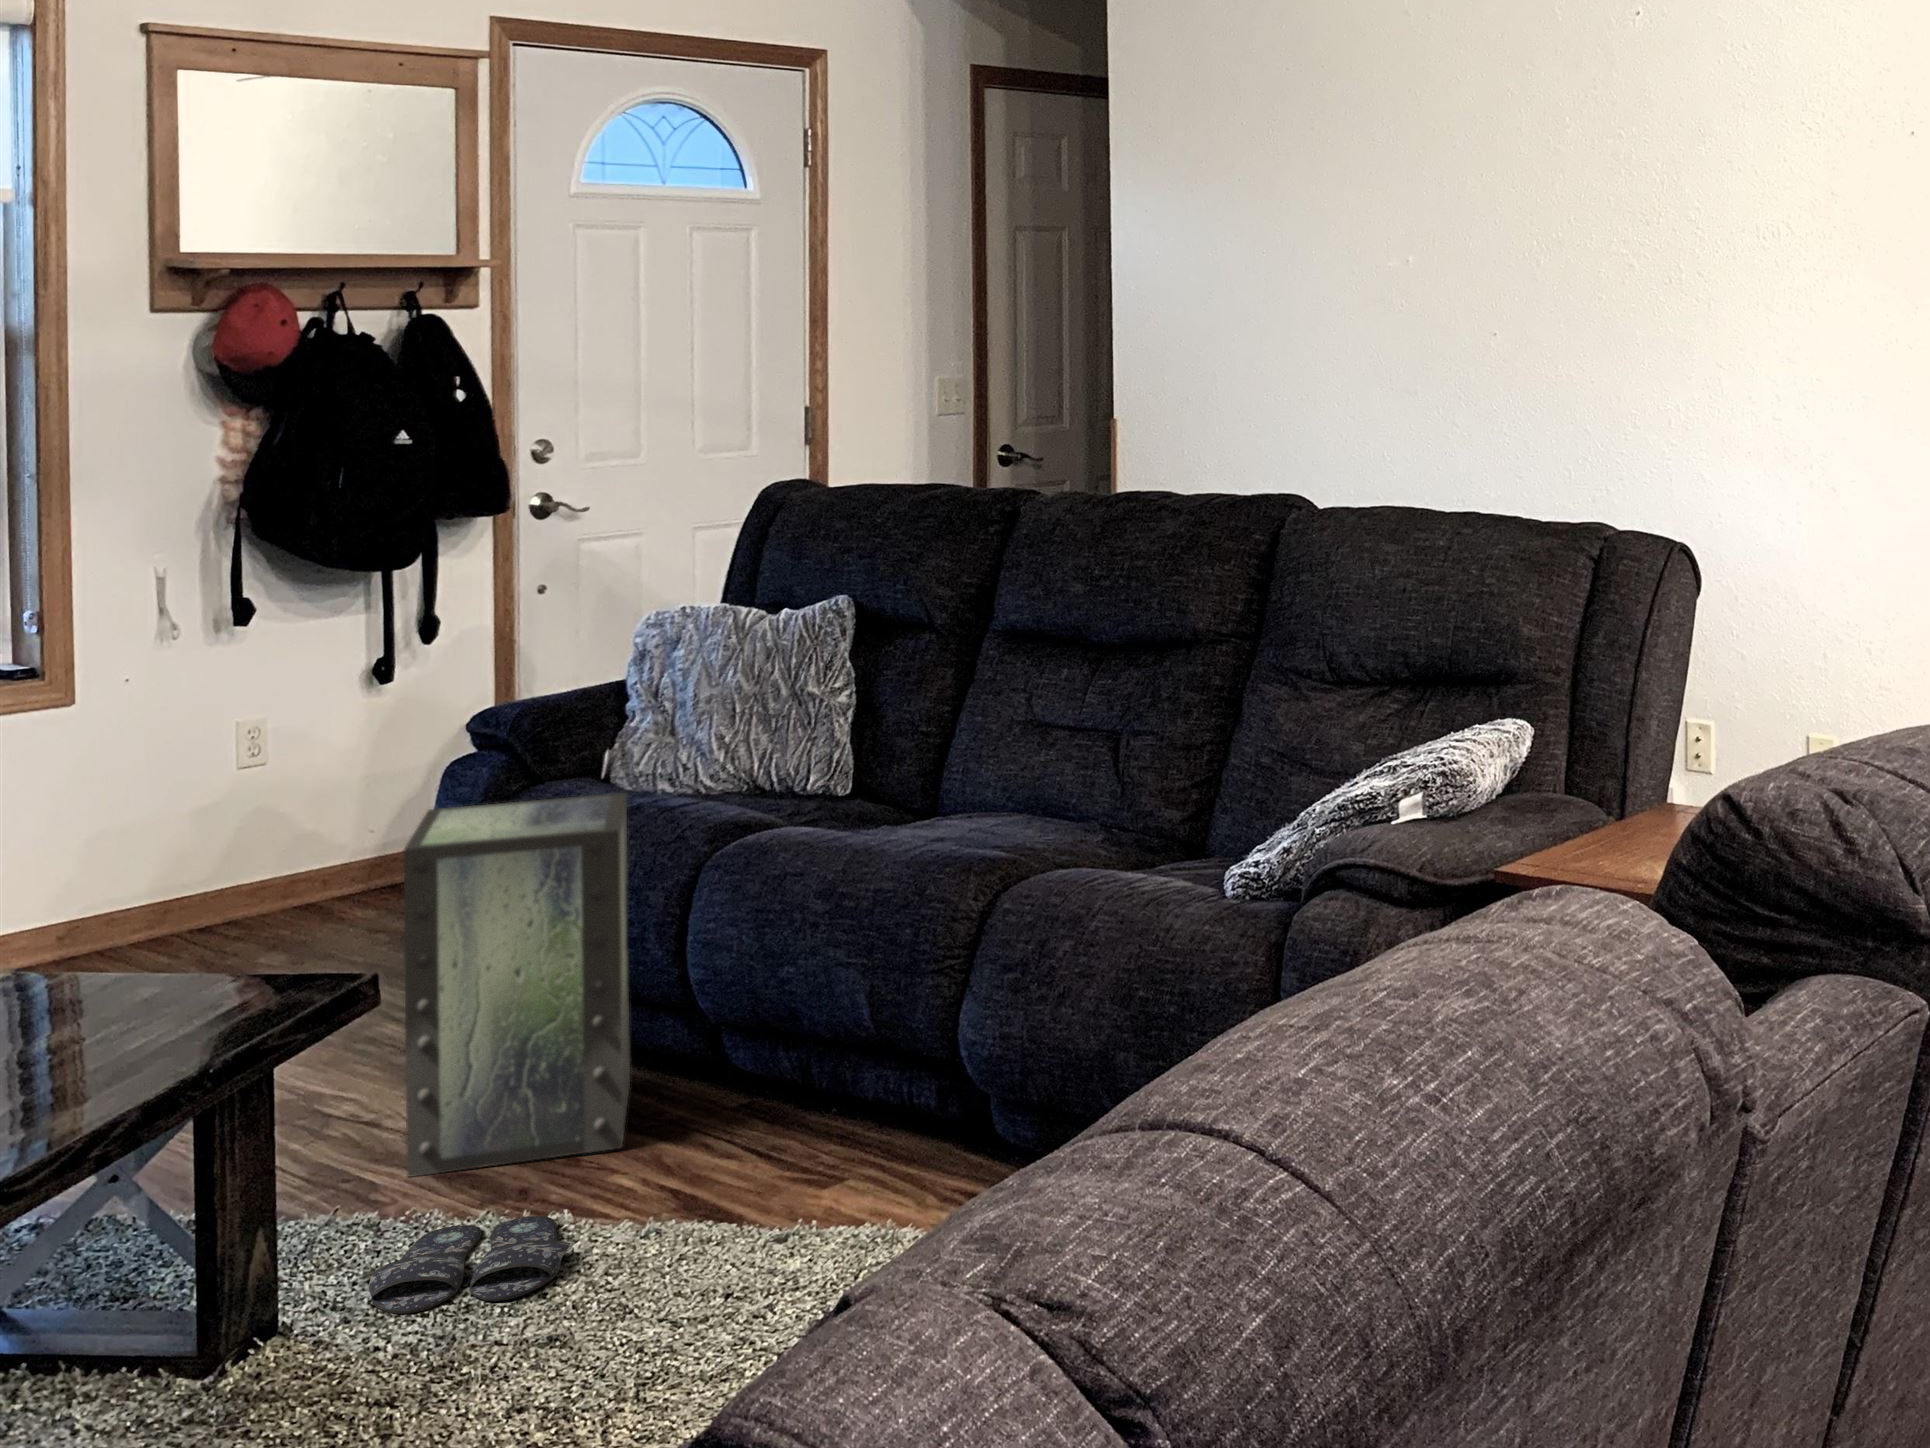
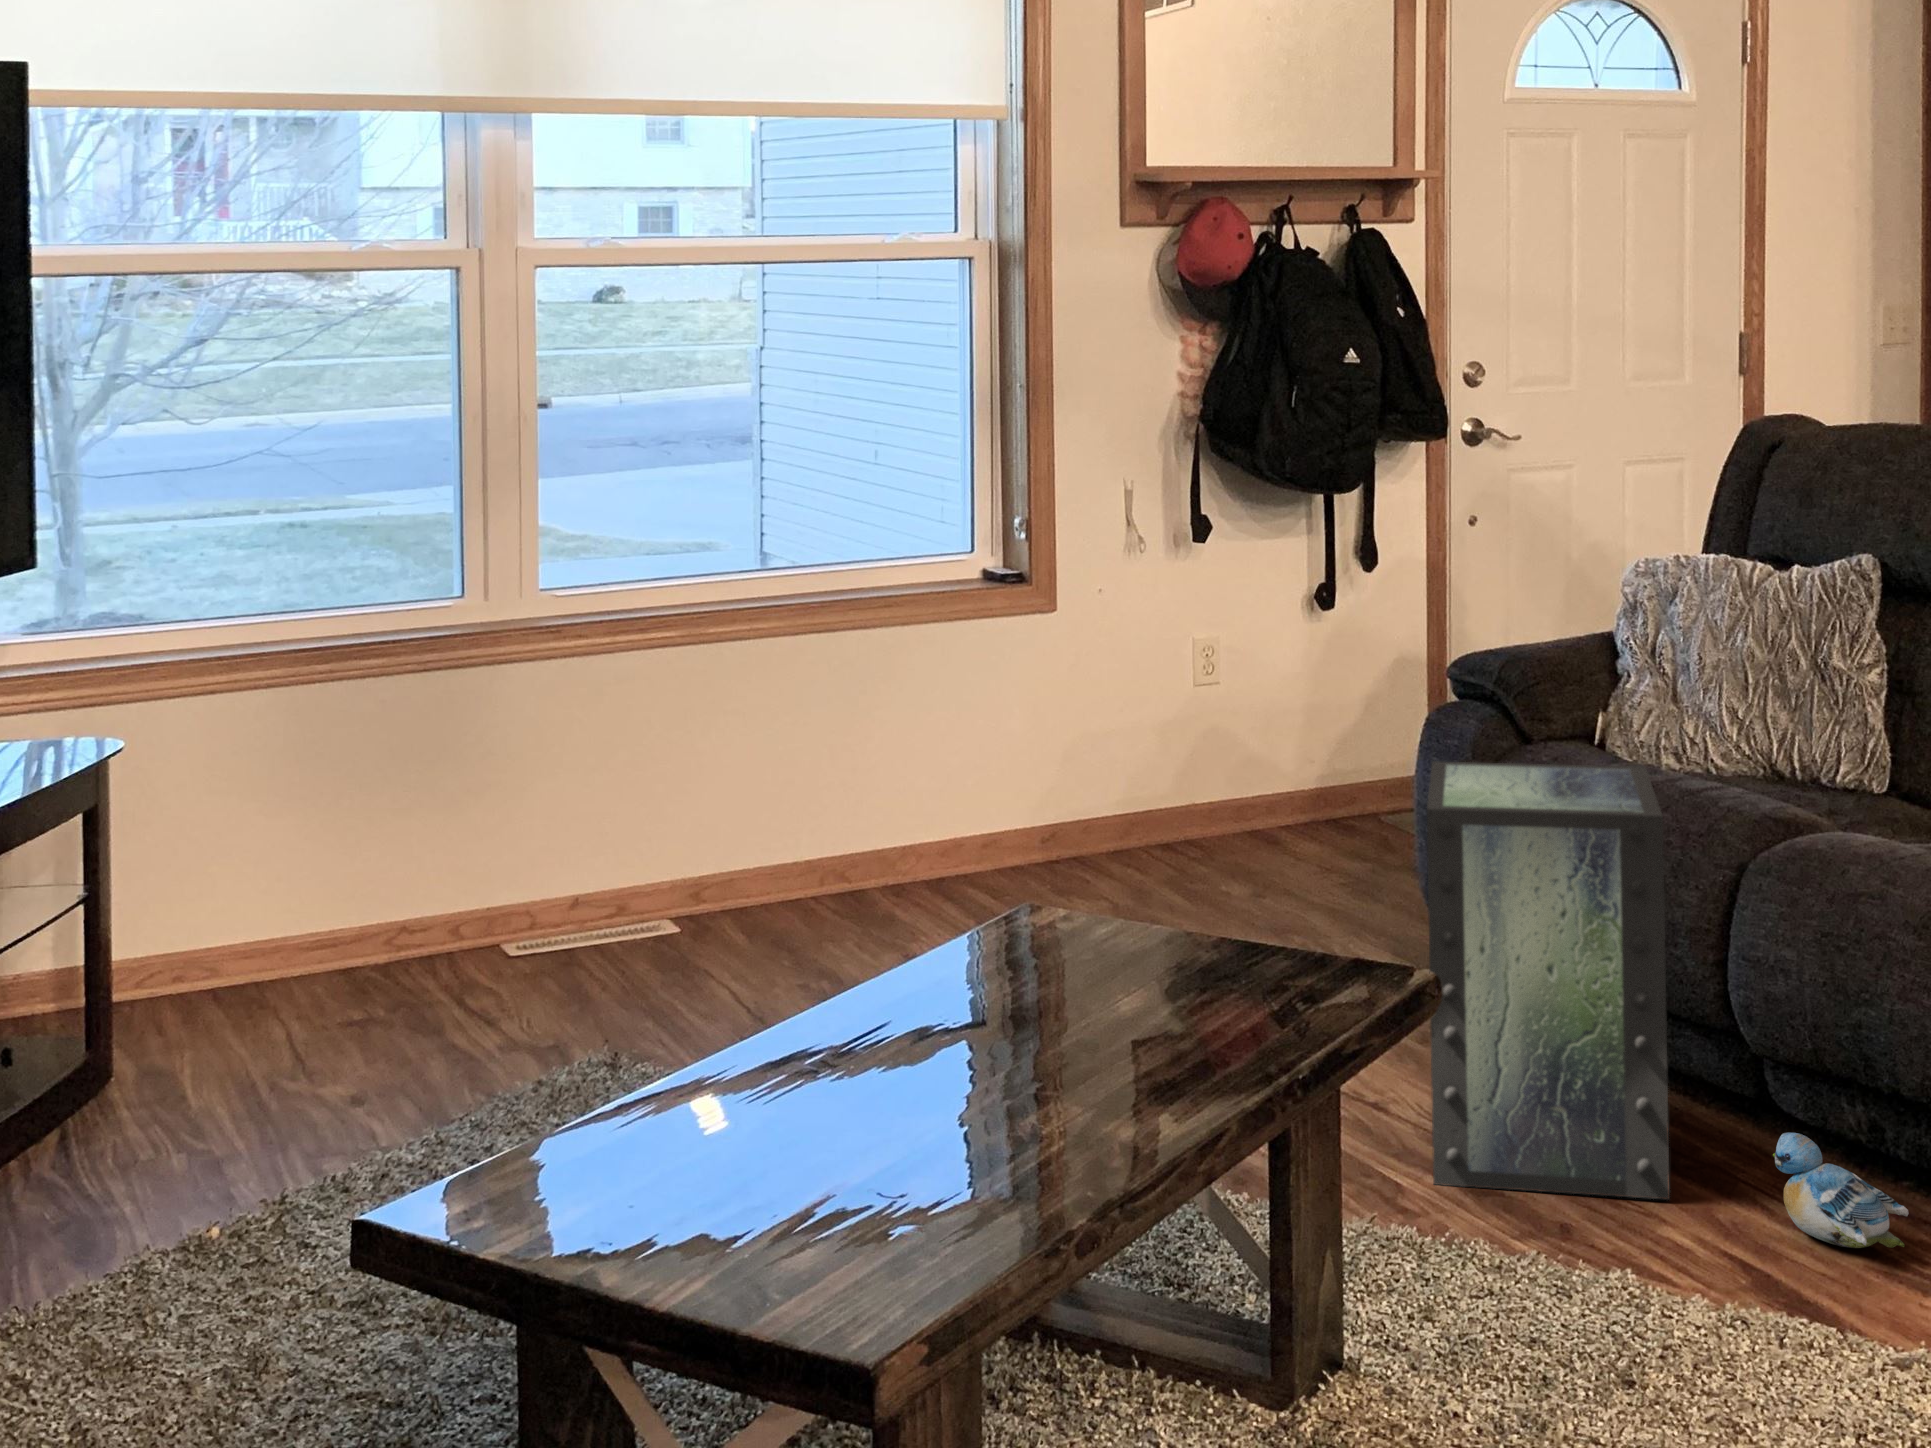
plush toy: none [707,1072,811,1154] -> present [1773,1133,1909,1248]
slippers: present [369,1216,571,1314] -> none [1430,1265,1652,1392]

